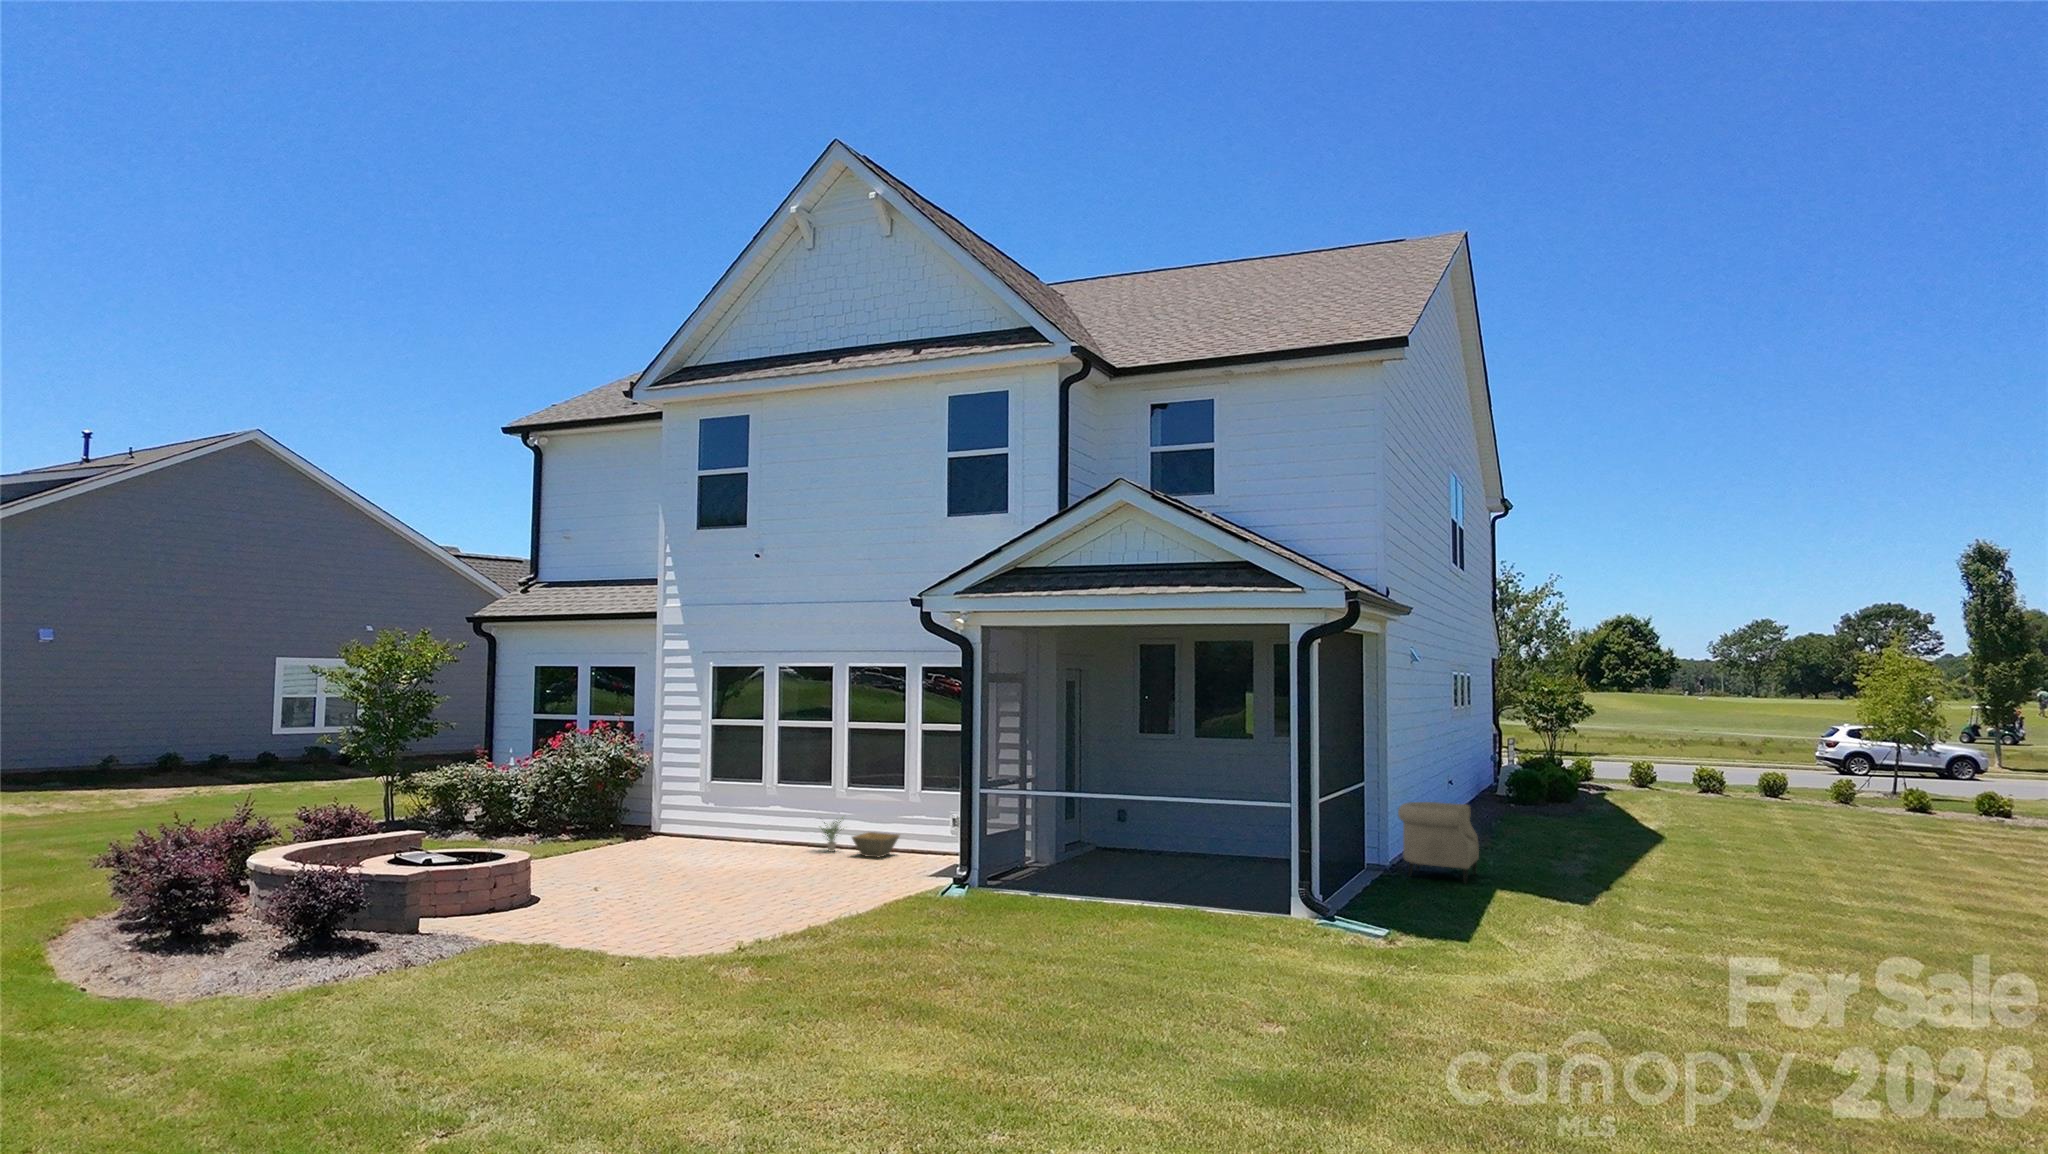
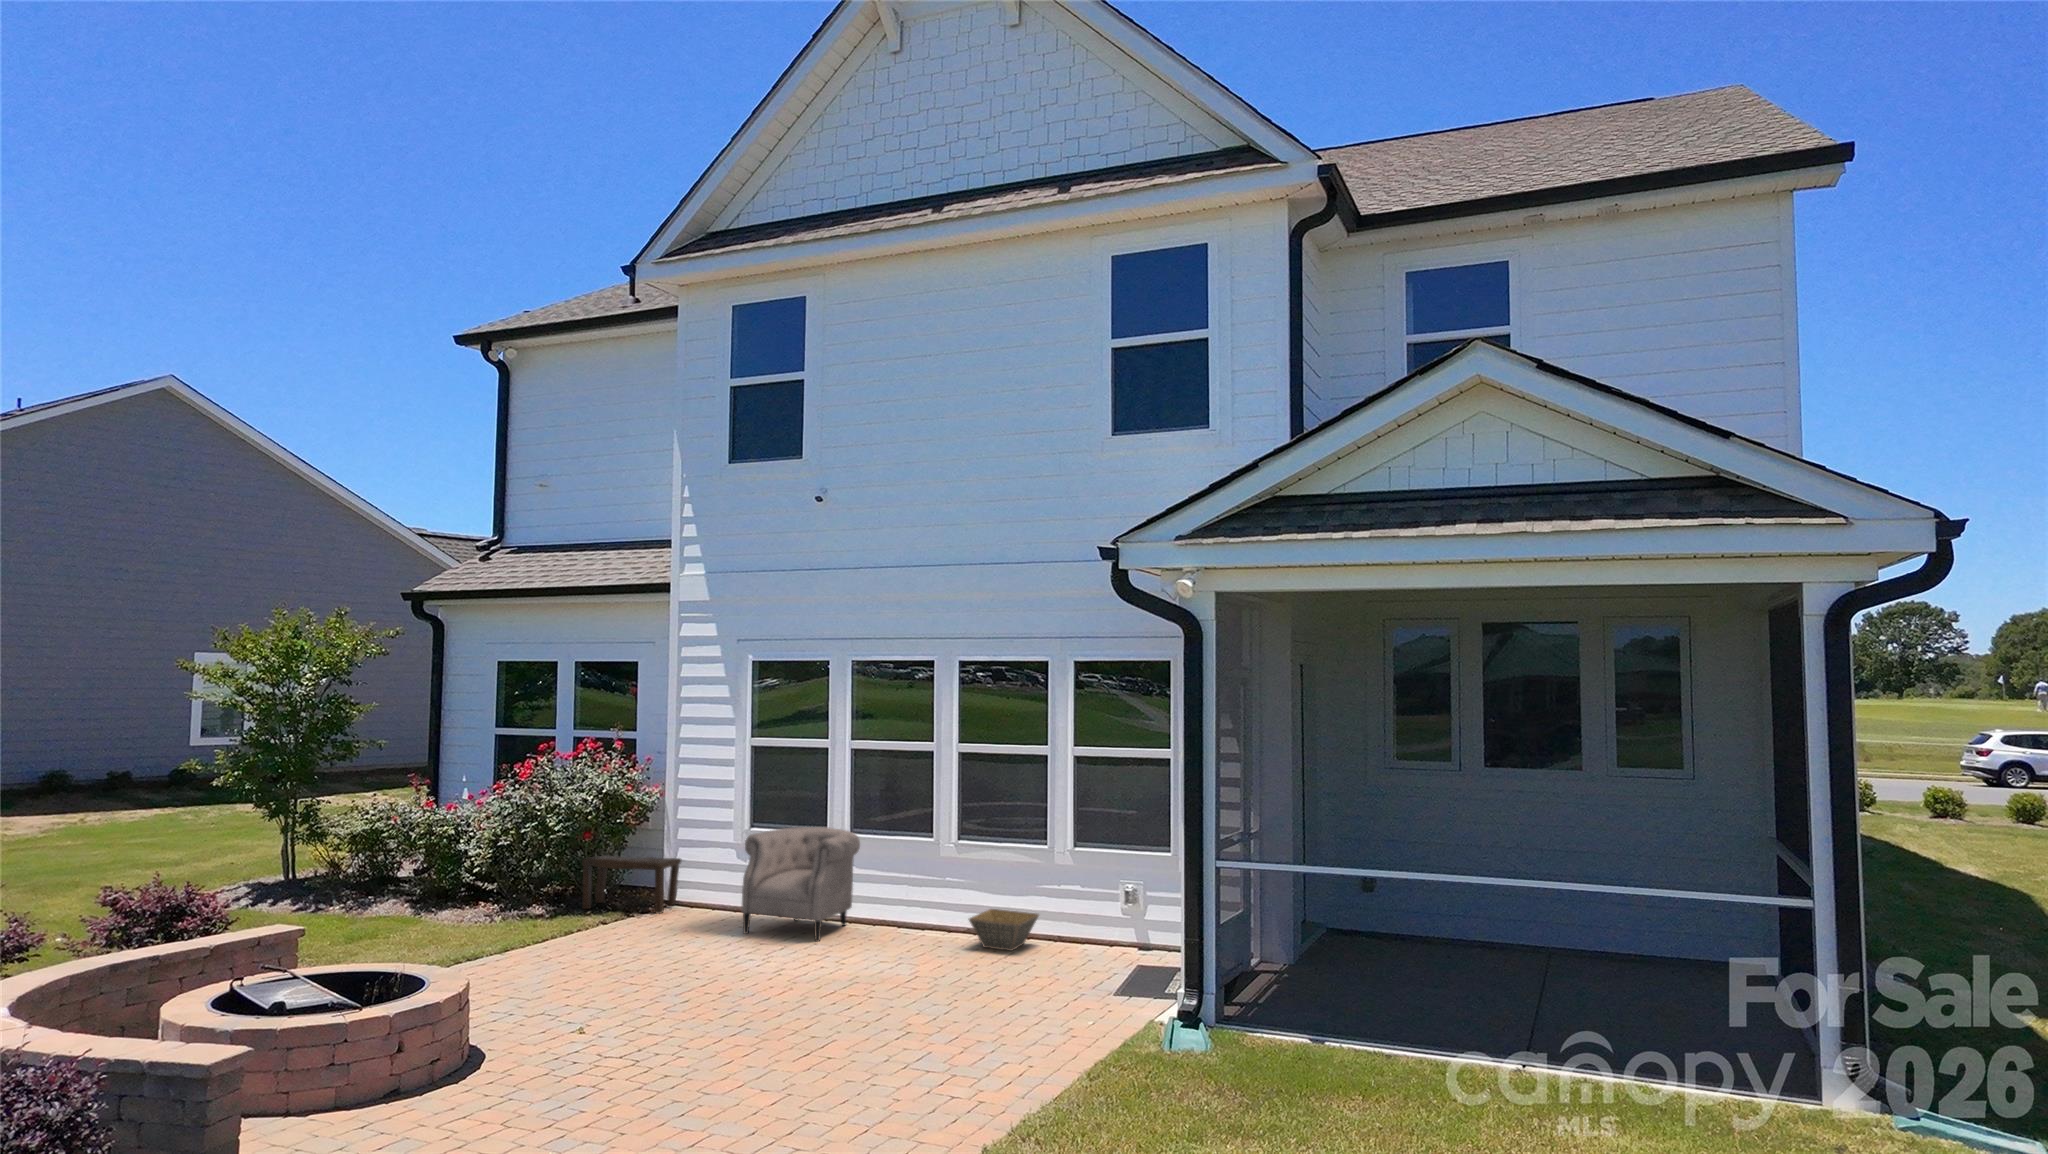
bench: none [596,801,664,839] -> present [582,855,681,914]
chair: present [1398,802,1479,884] -> present [742,827,860,942]
potted plant: present [821,818,844,852] -> none [911,882,961,939]

